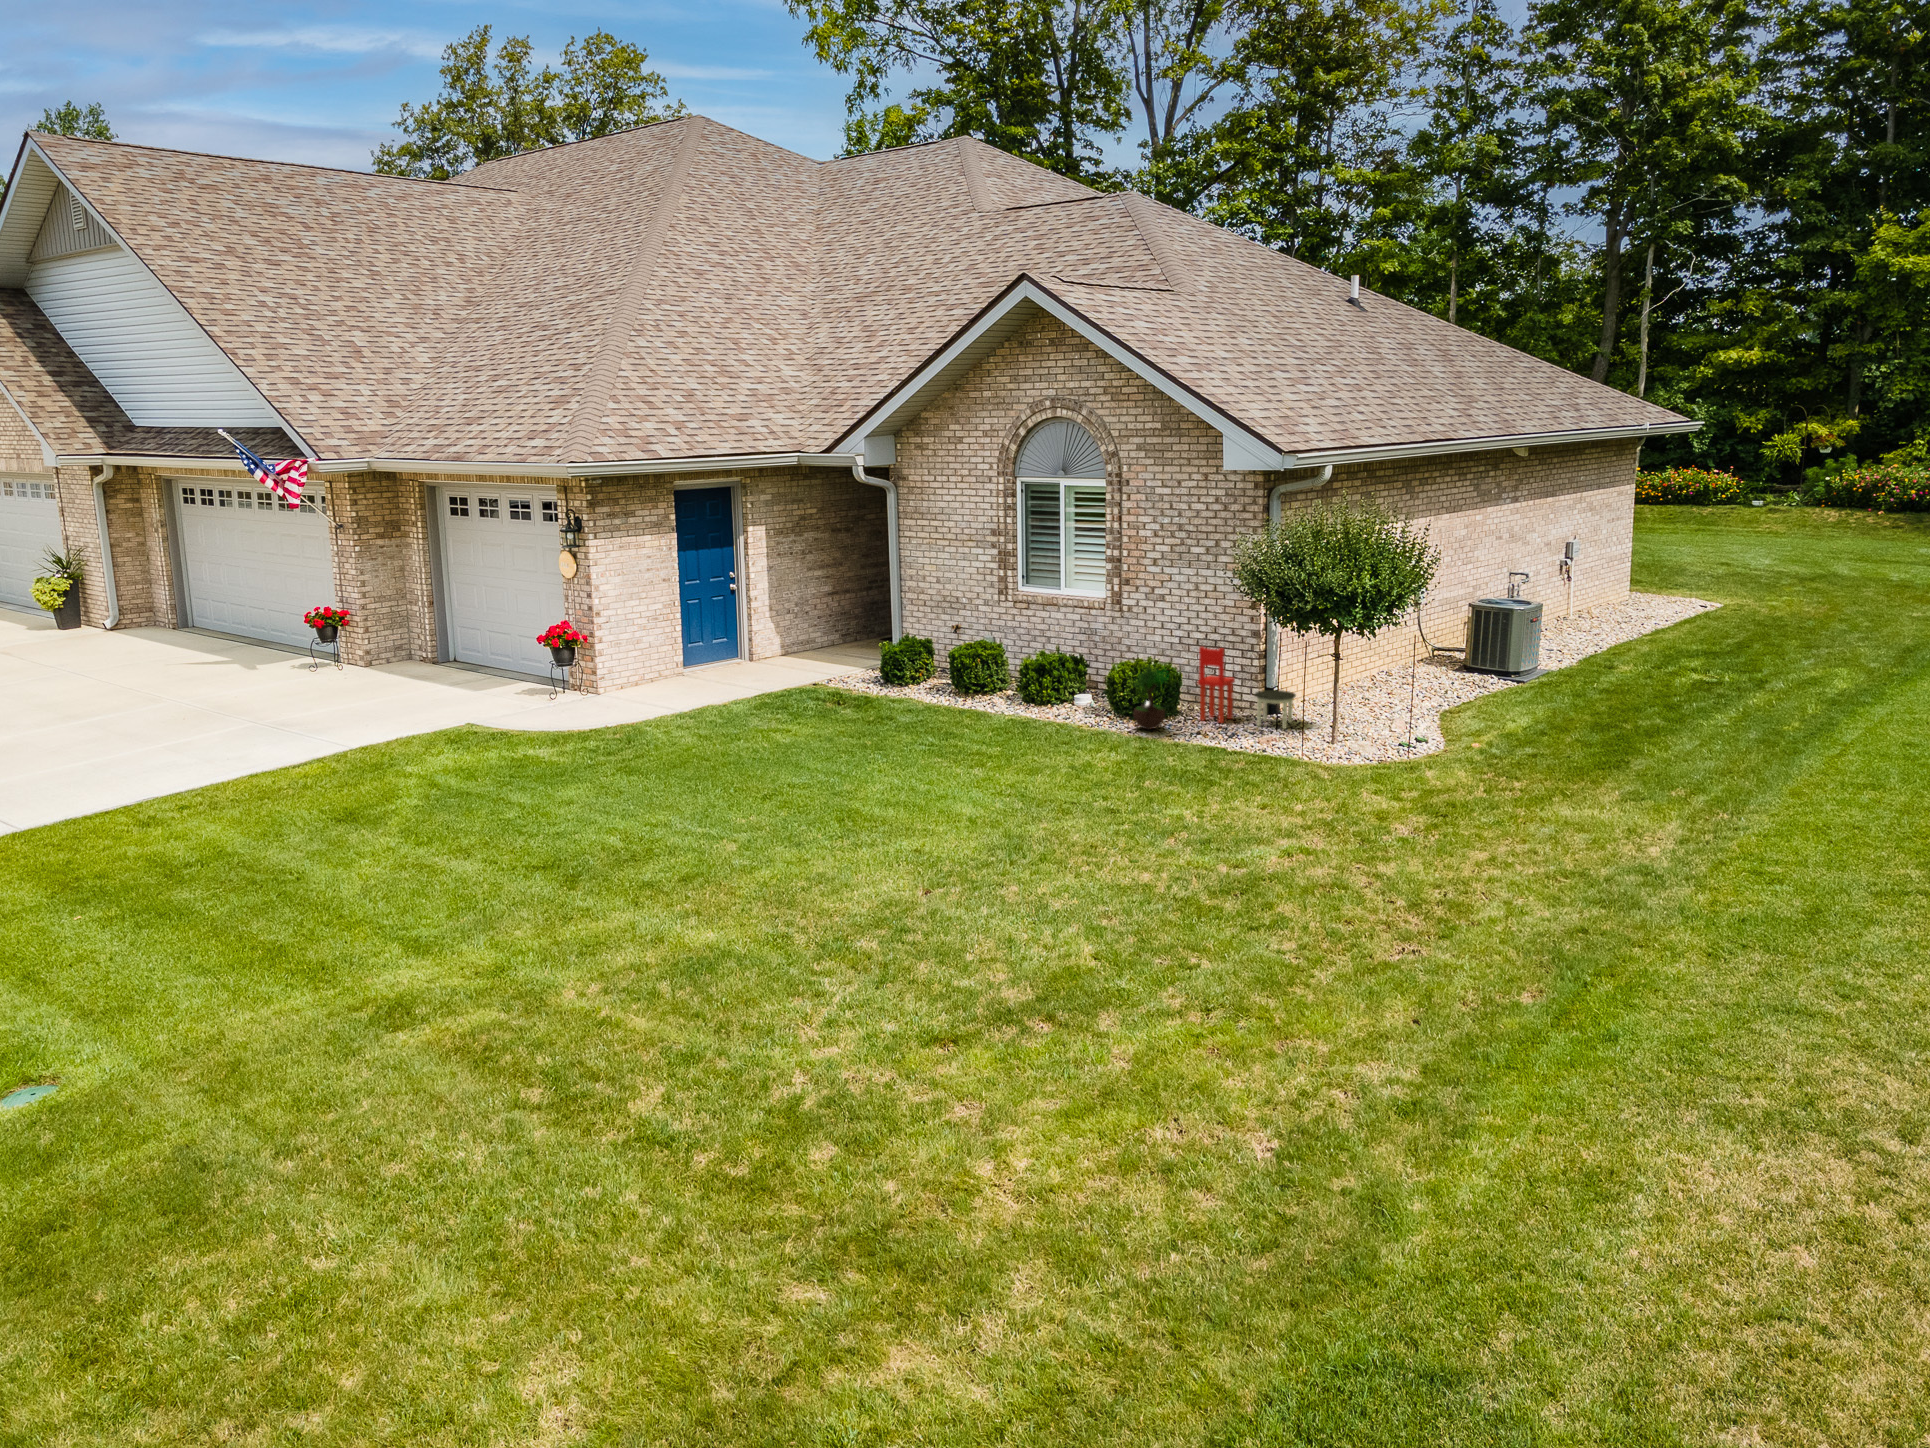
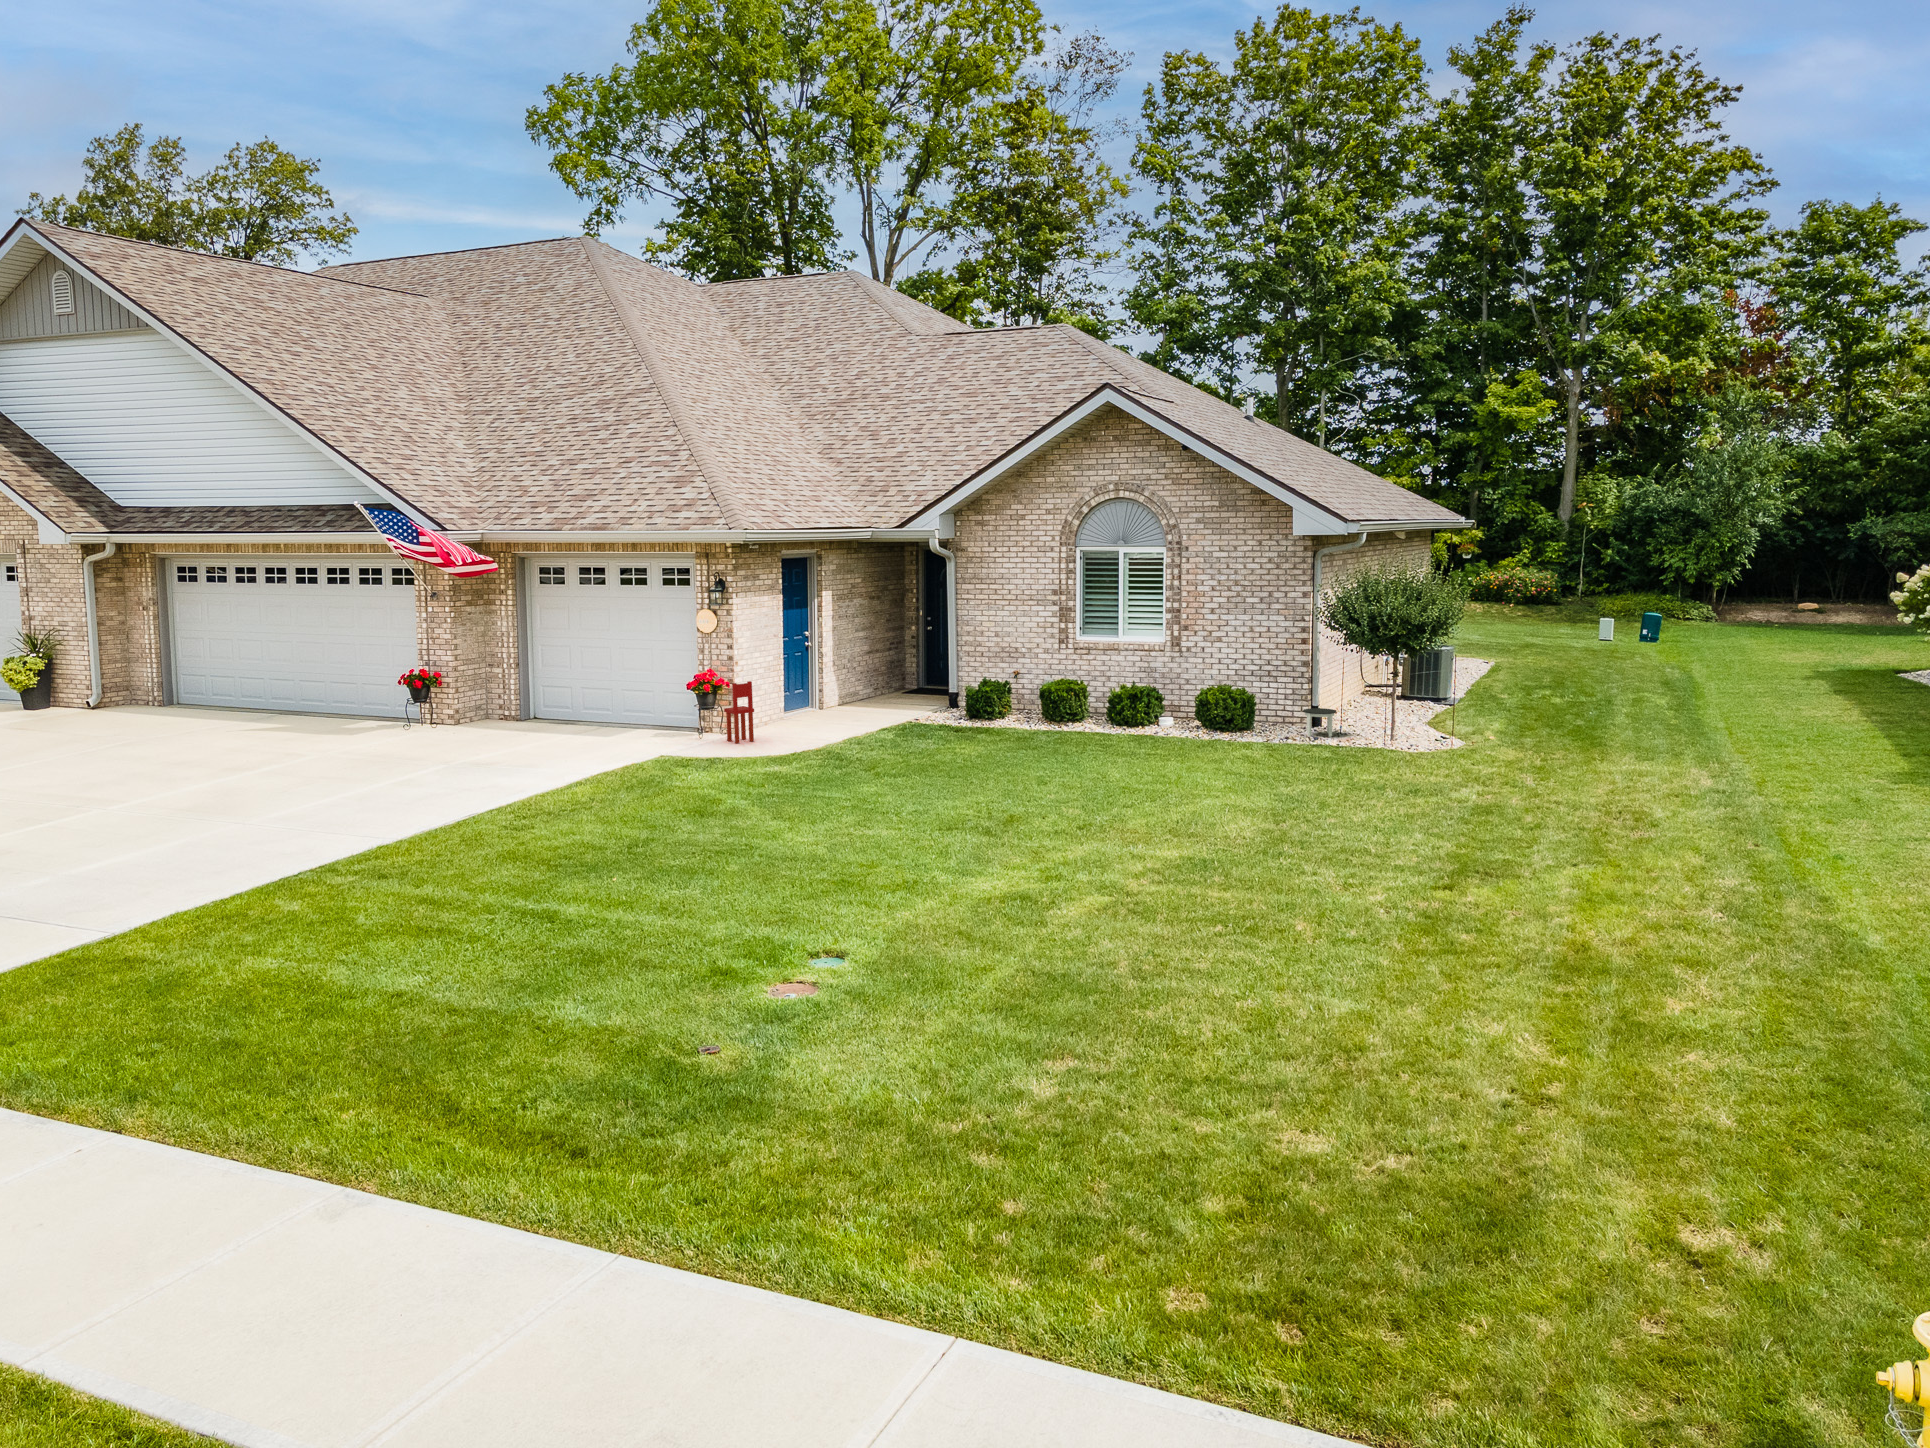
chair: present [1198,647,1235,723] -> present [724,681,754,743]
potted tree: present [1133,664,1168,729] -> none [1219,685,1252,741]

